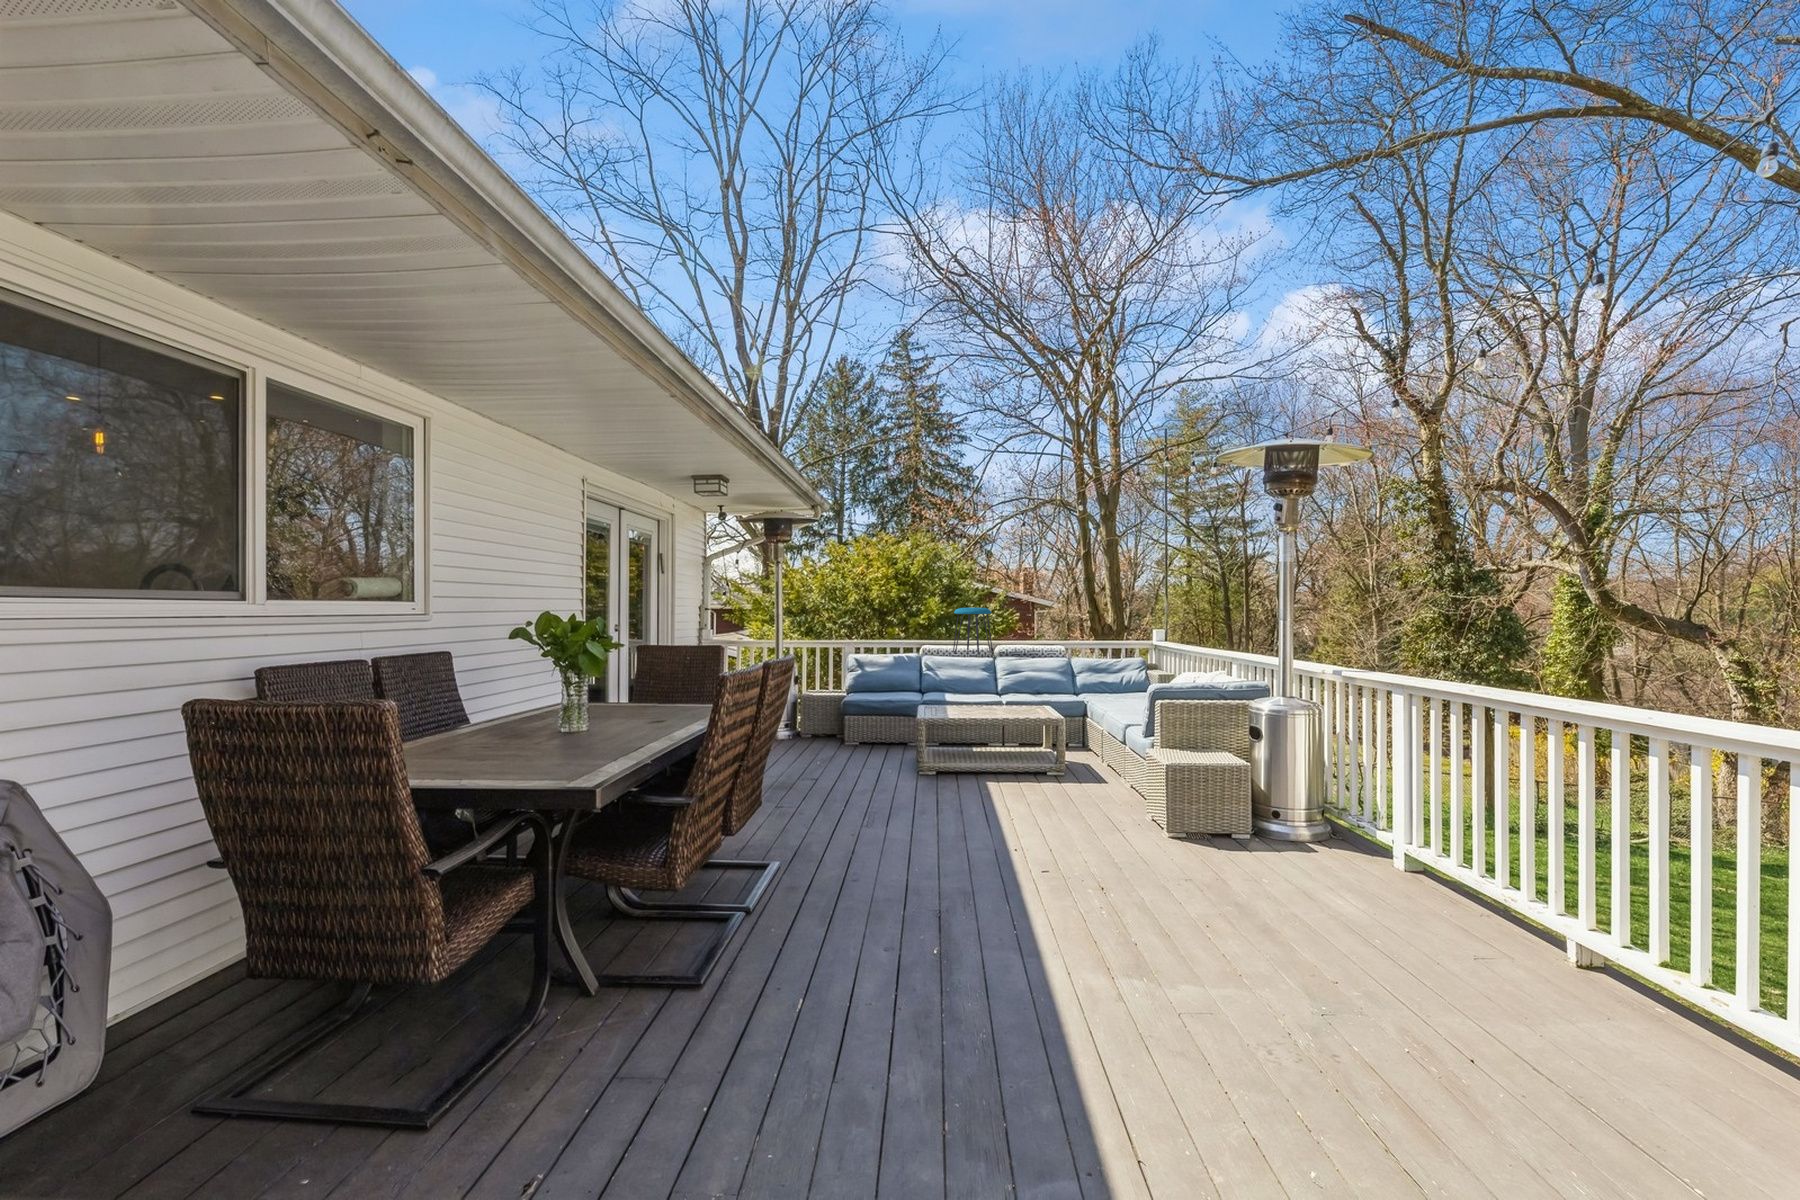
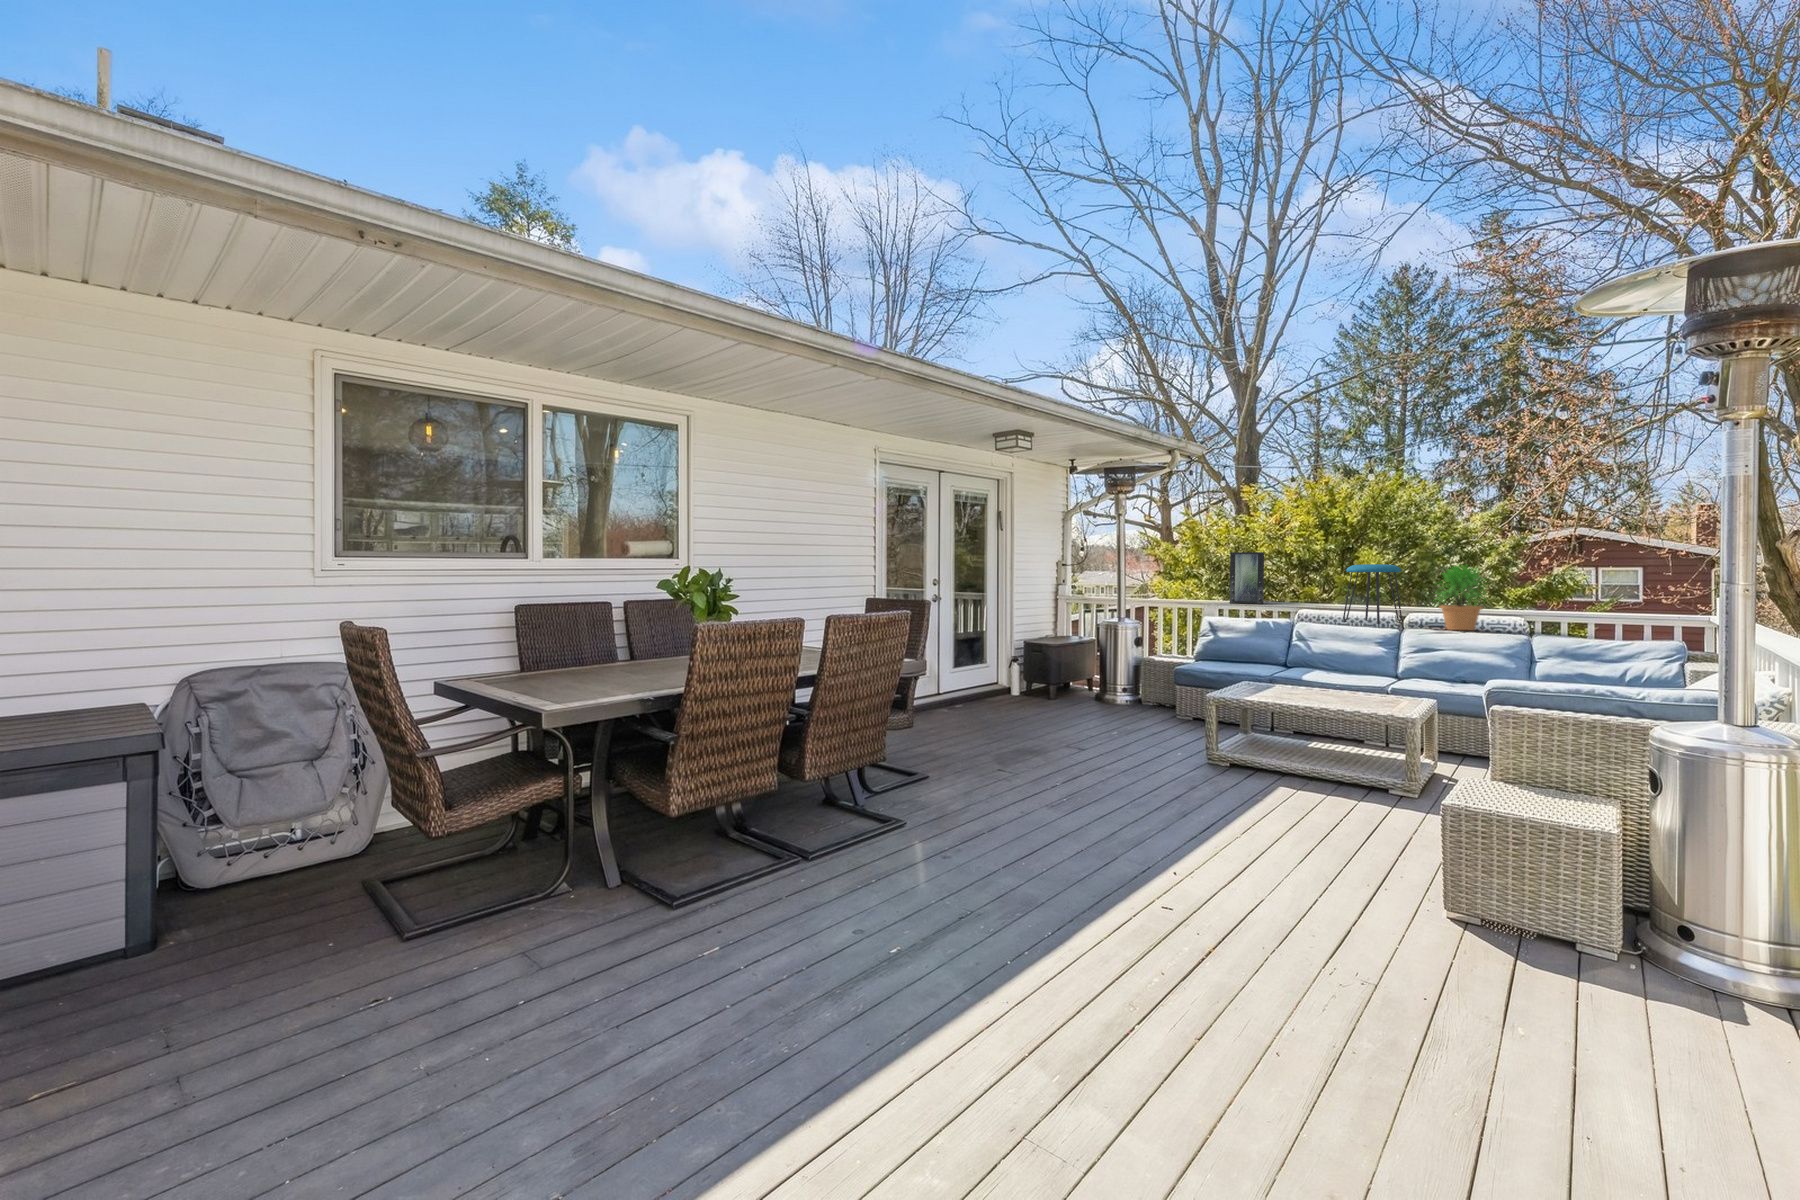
storage box: none [854,594,883,638] -> present [1230,552,1264,604]
potted plant: none [1013,608,1049,657] -> present [1437,565,1487,630]

